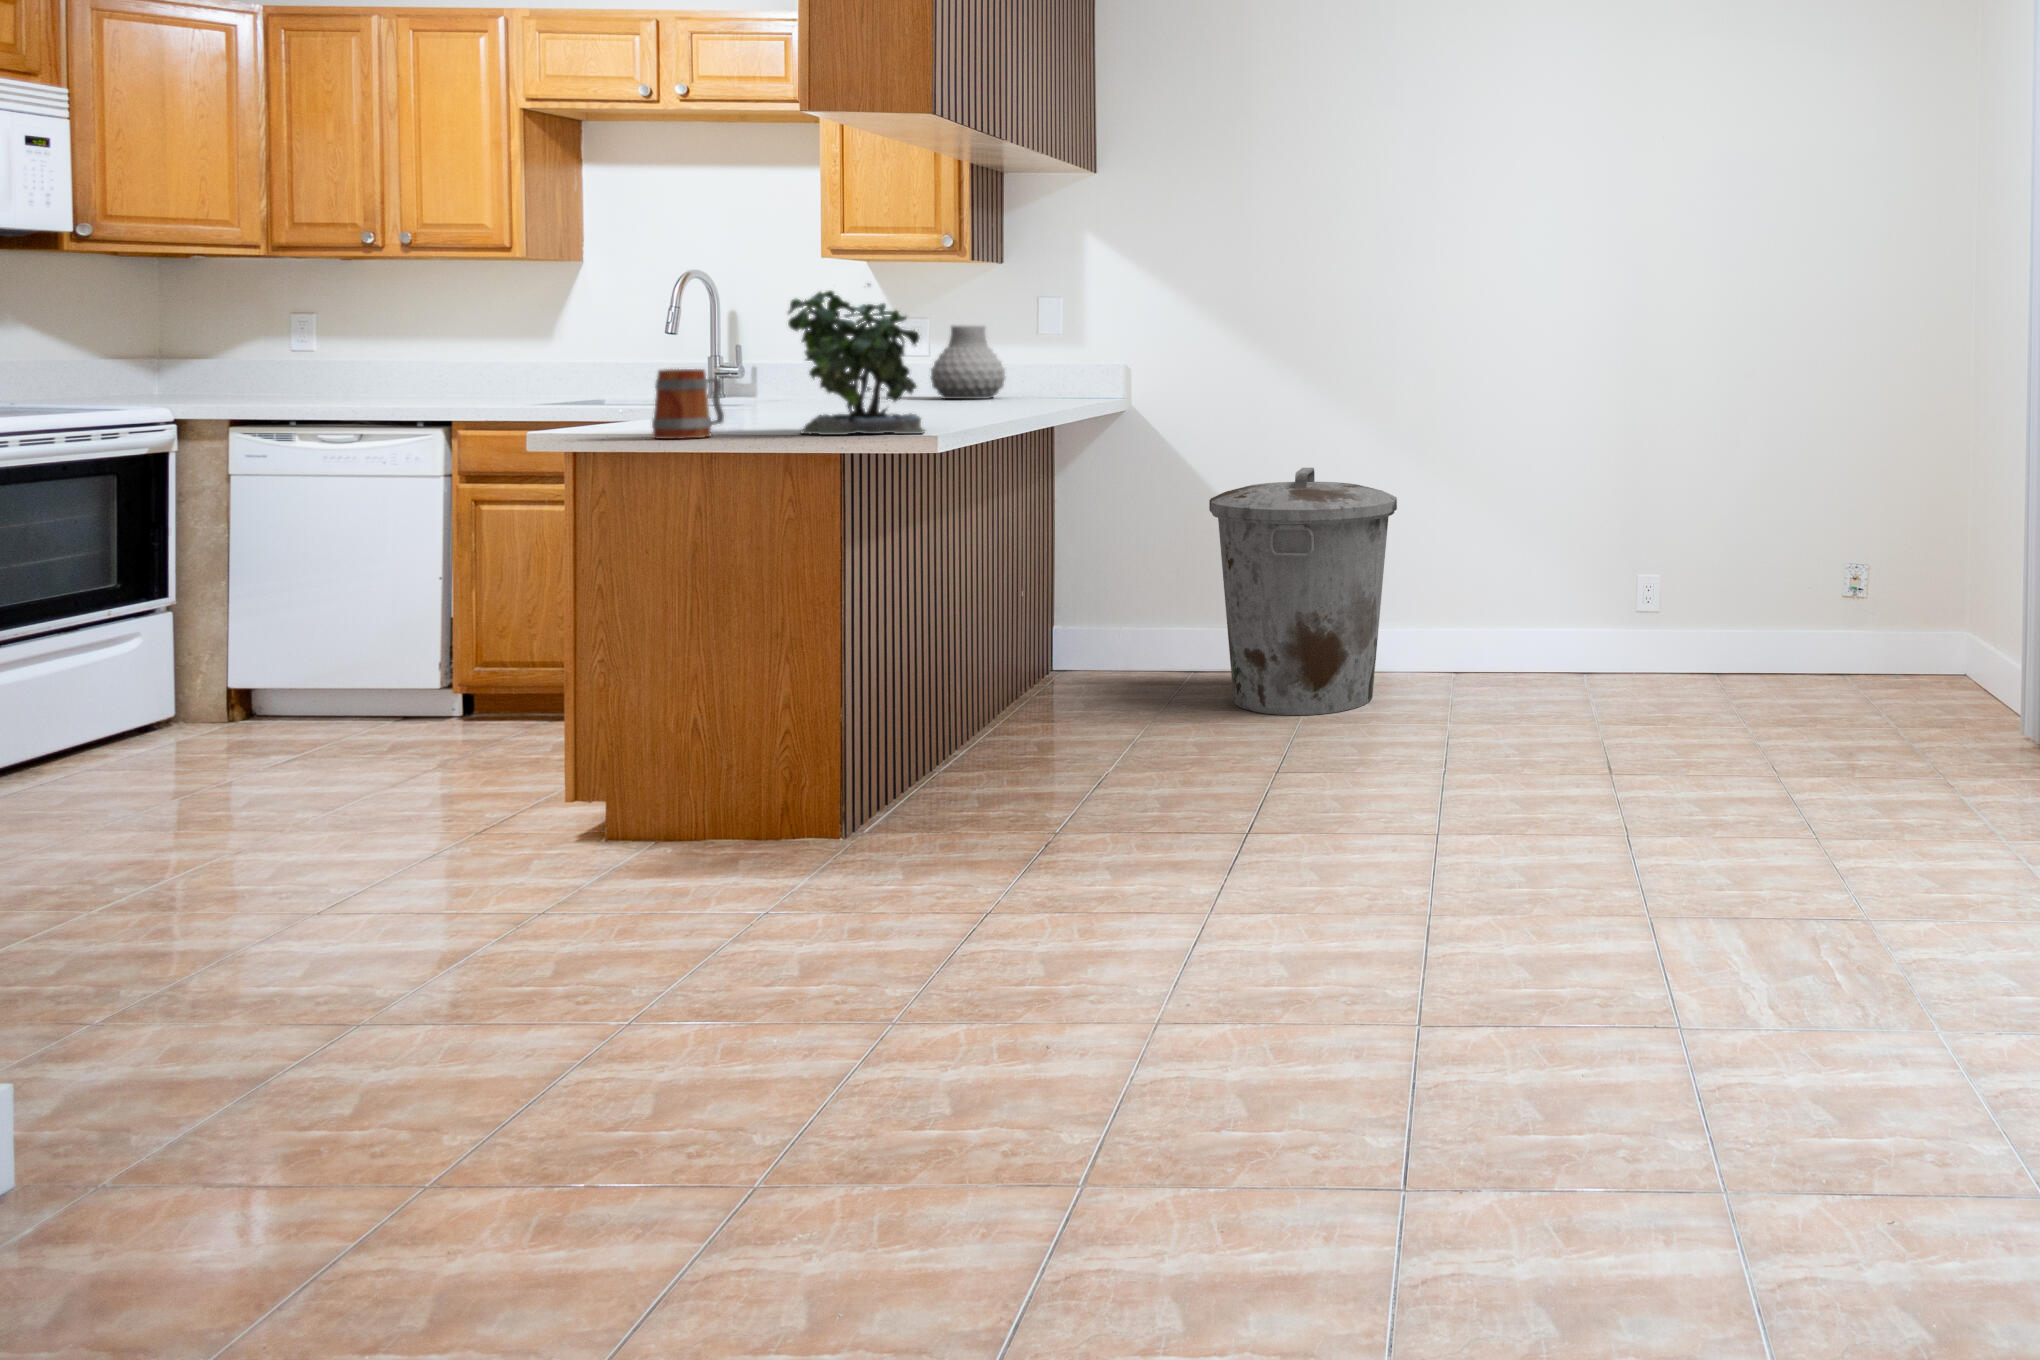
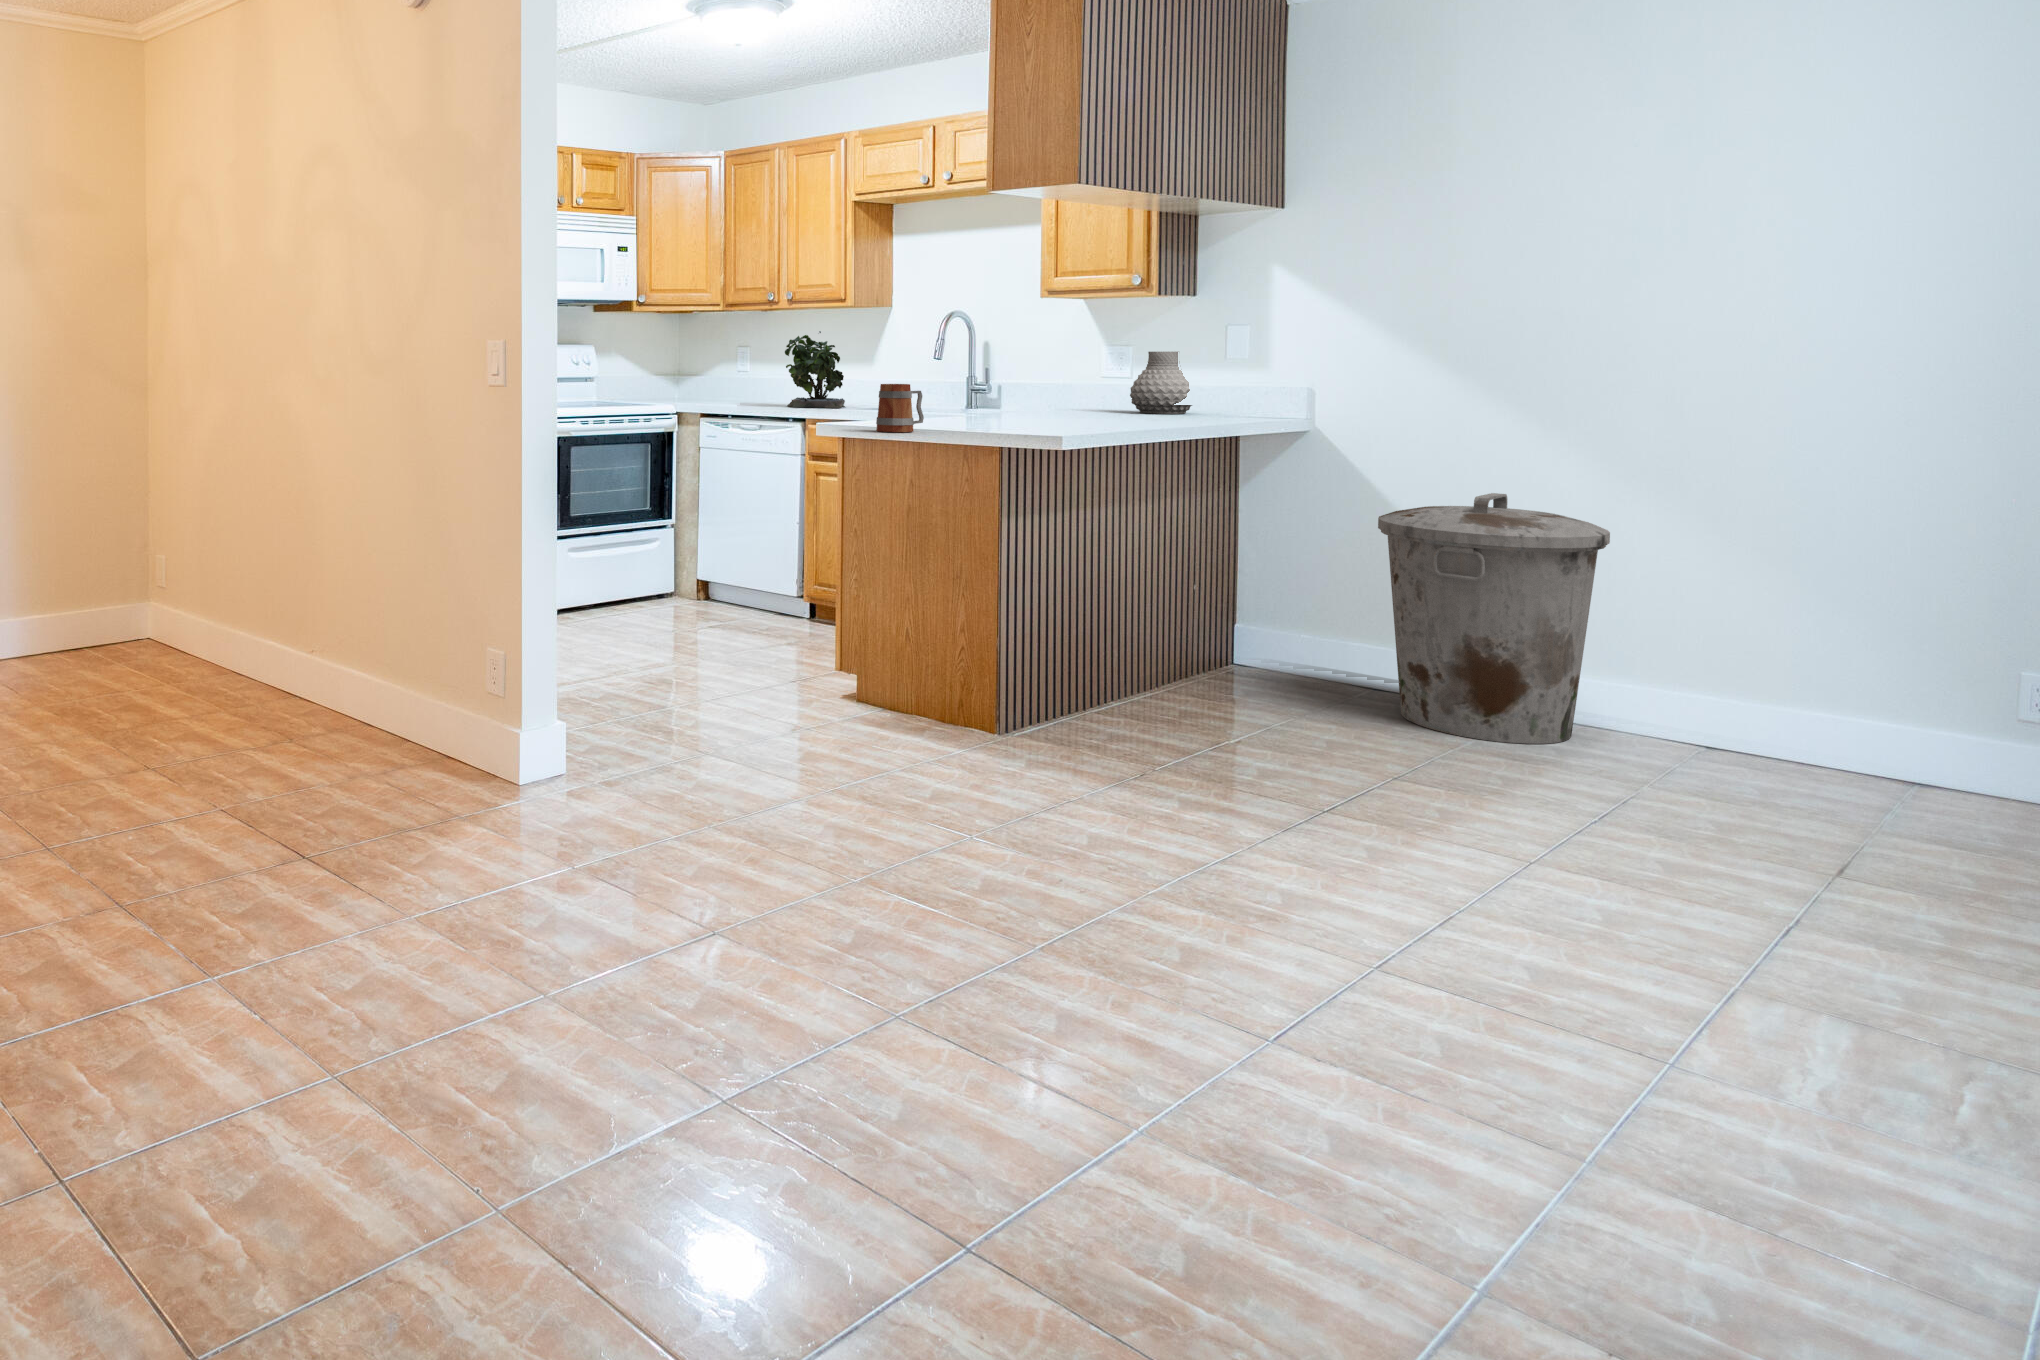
potted plant: present [788,284,924,435] -> present [785,331,845,408]

